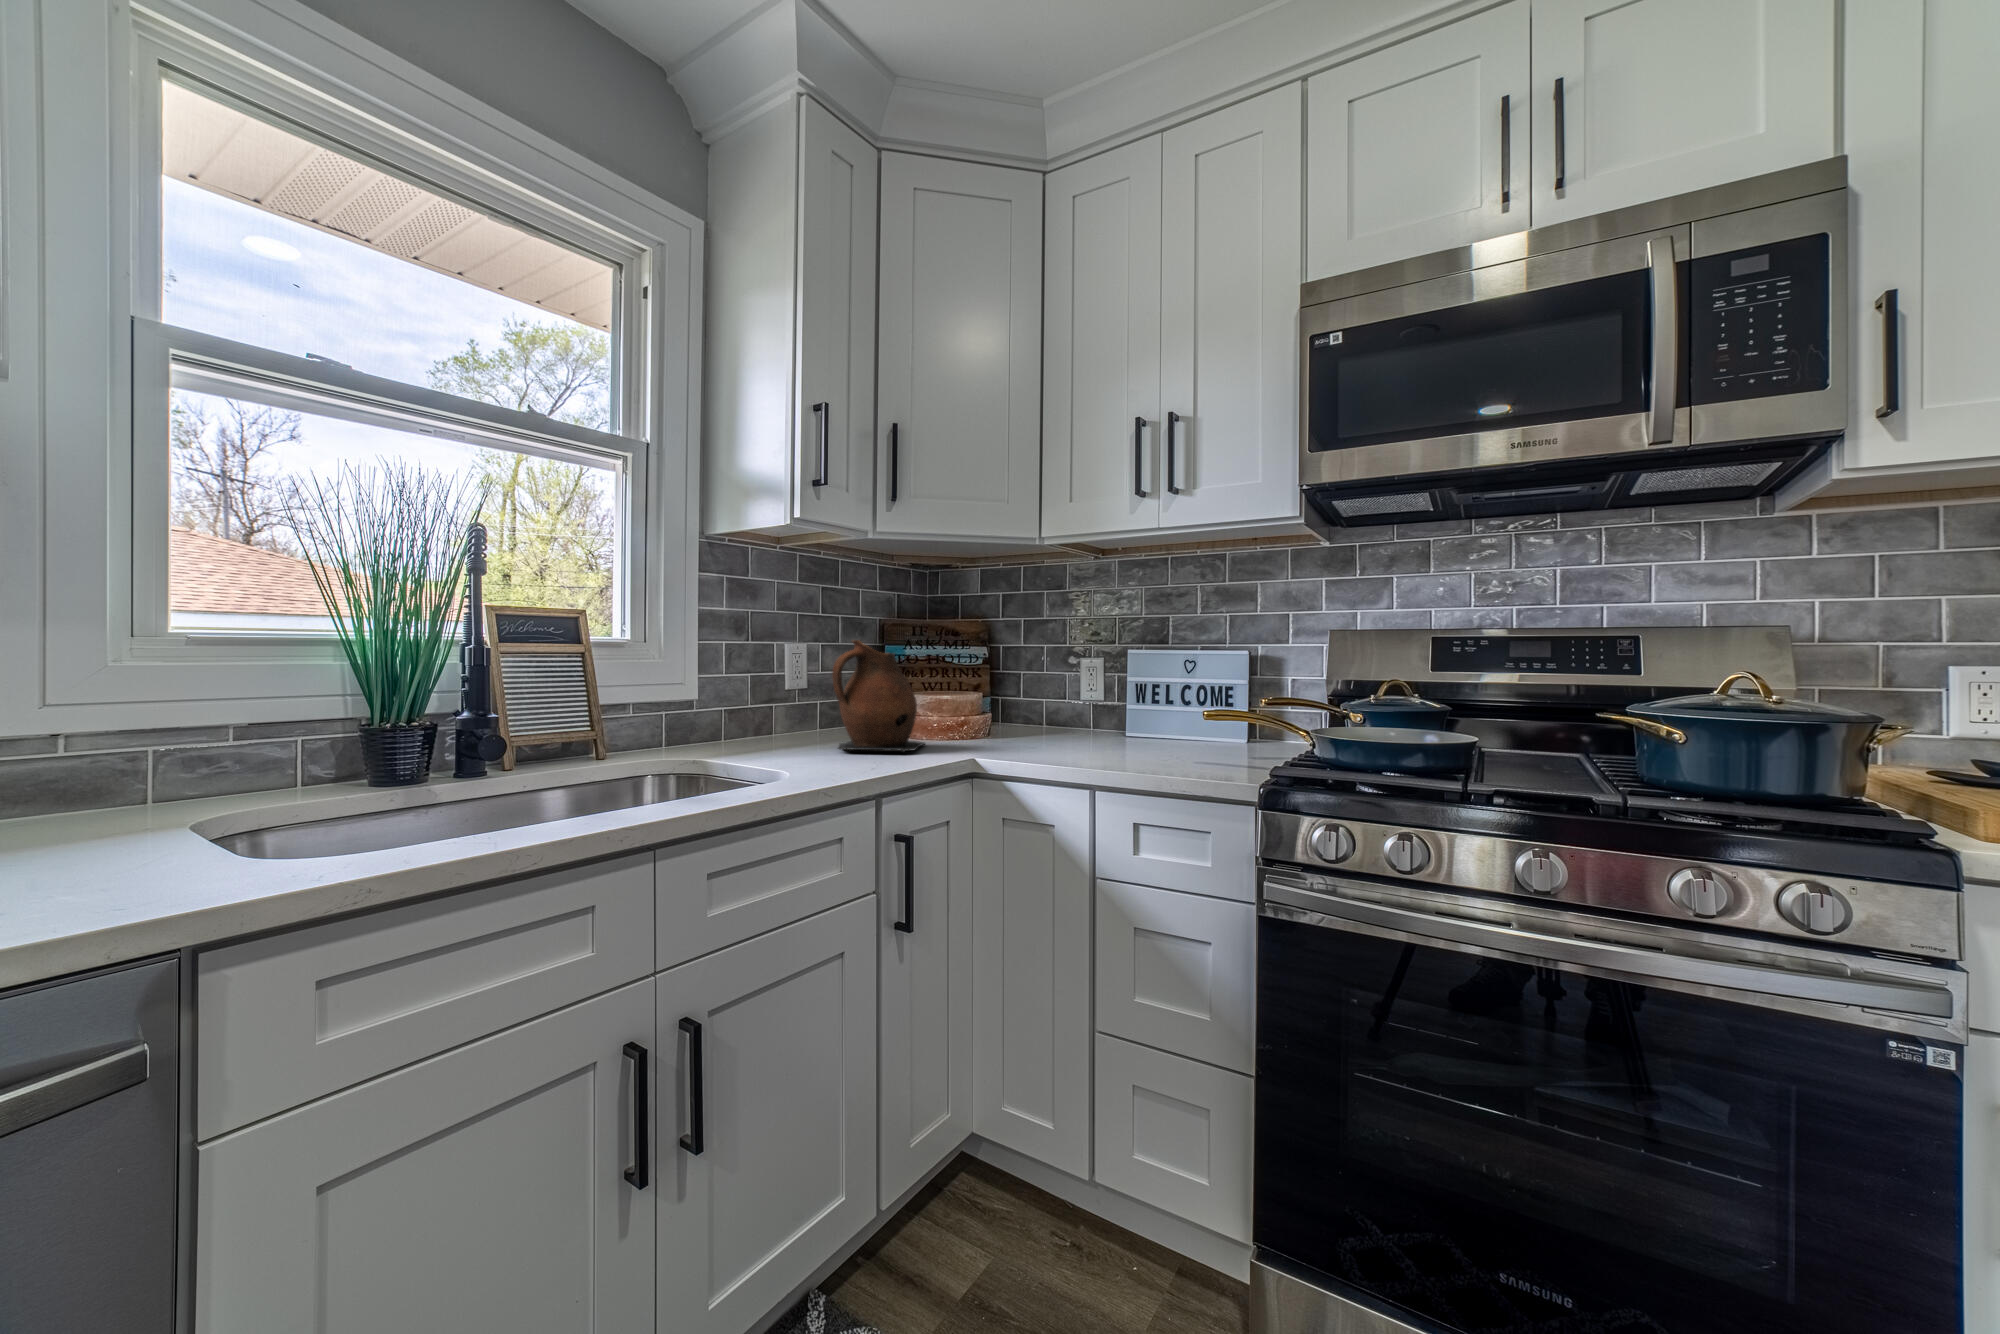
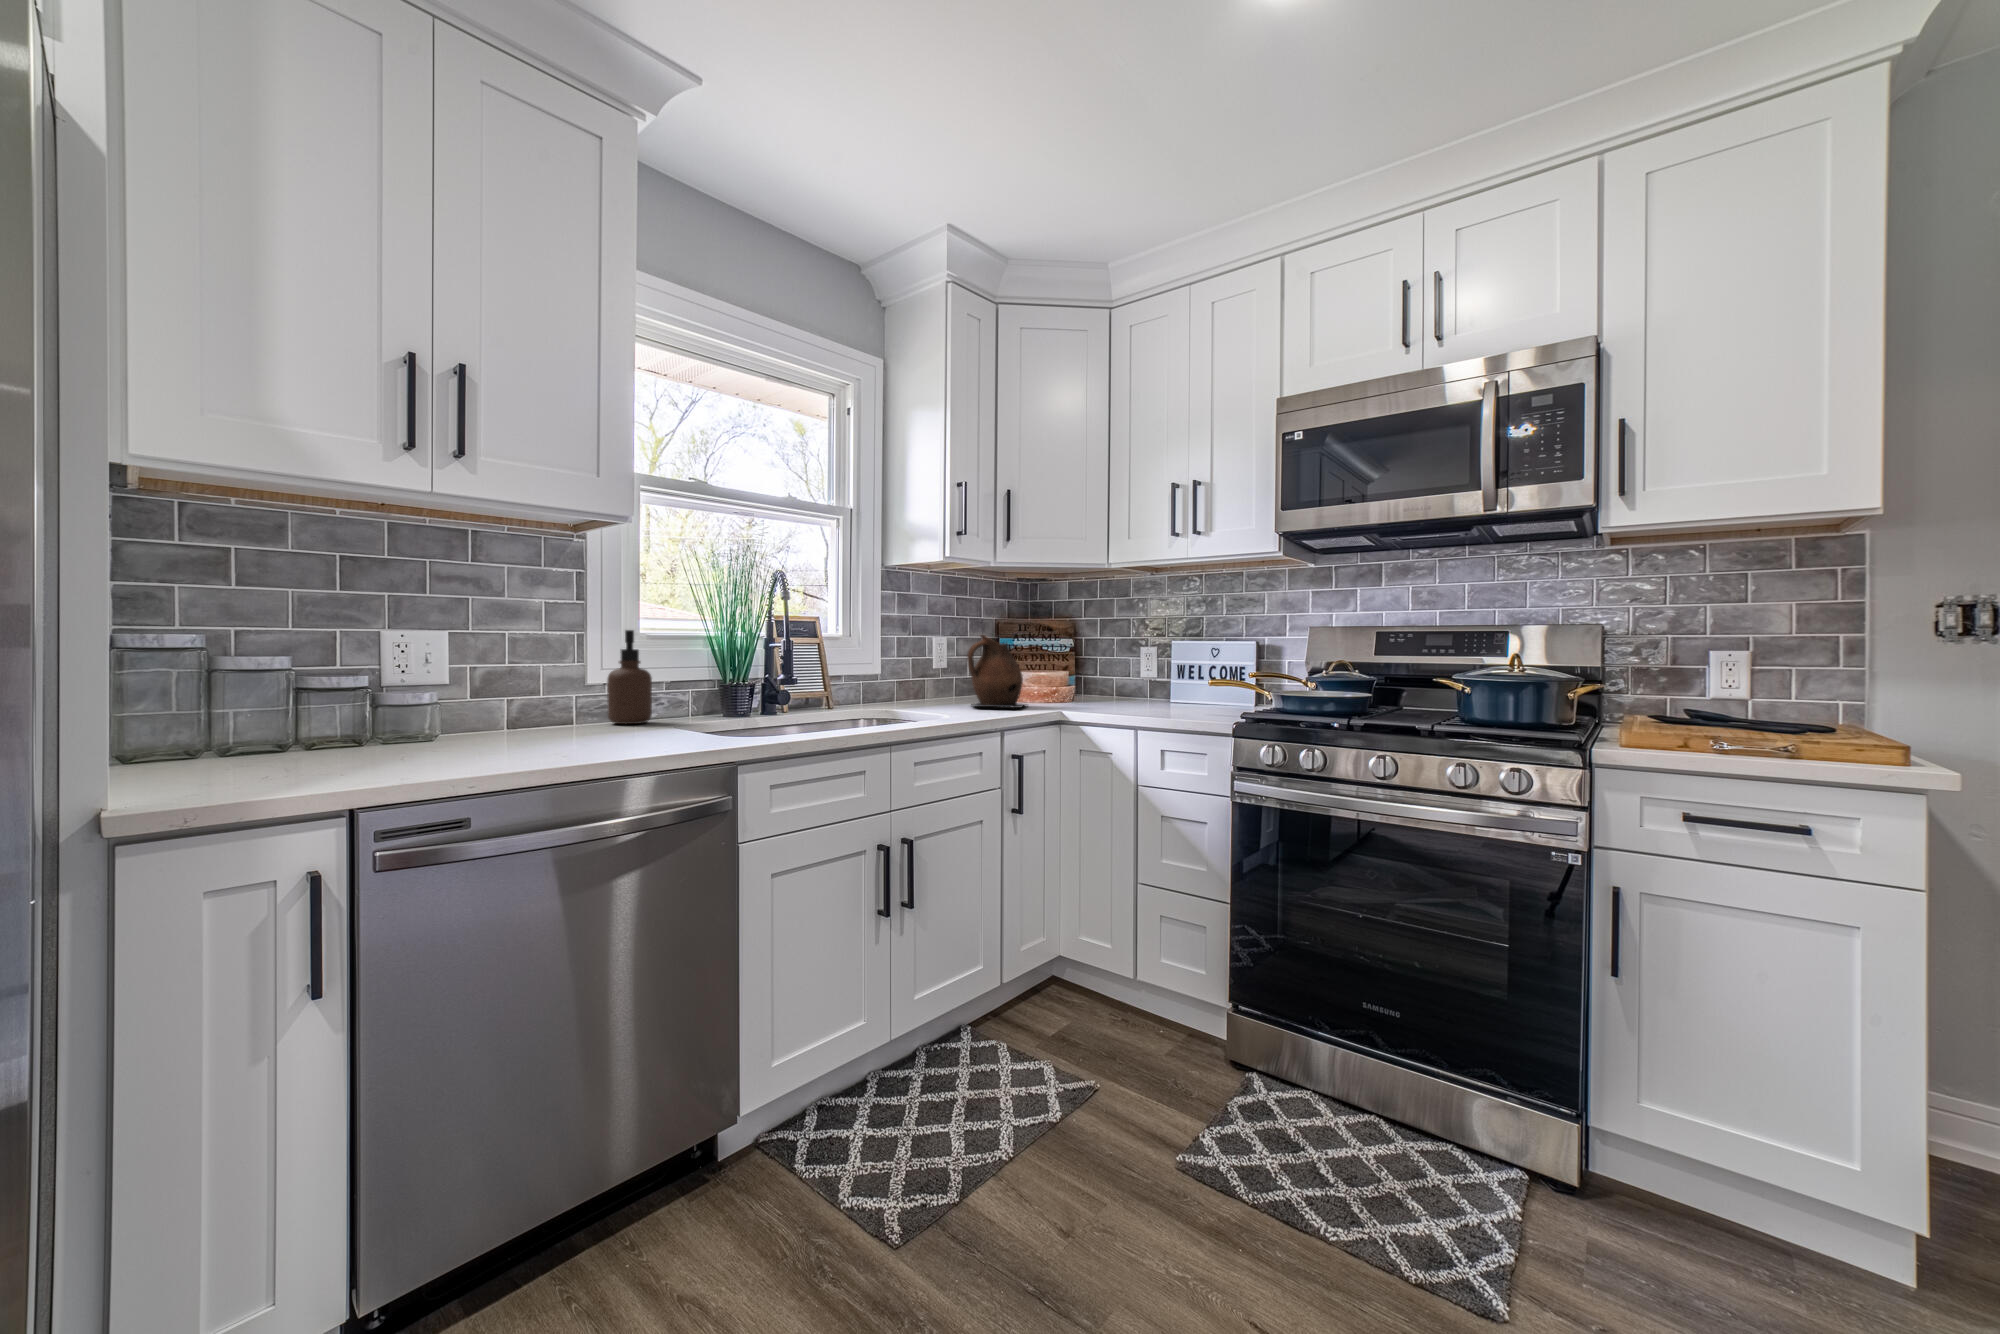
soap dispenser: none [74,626,193,816] -> present [607,630,652,724]

